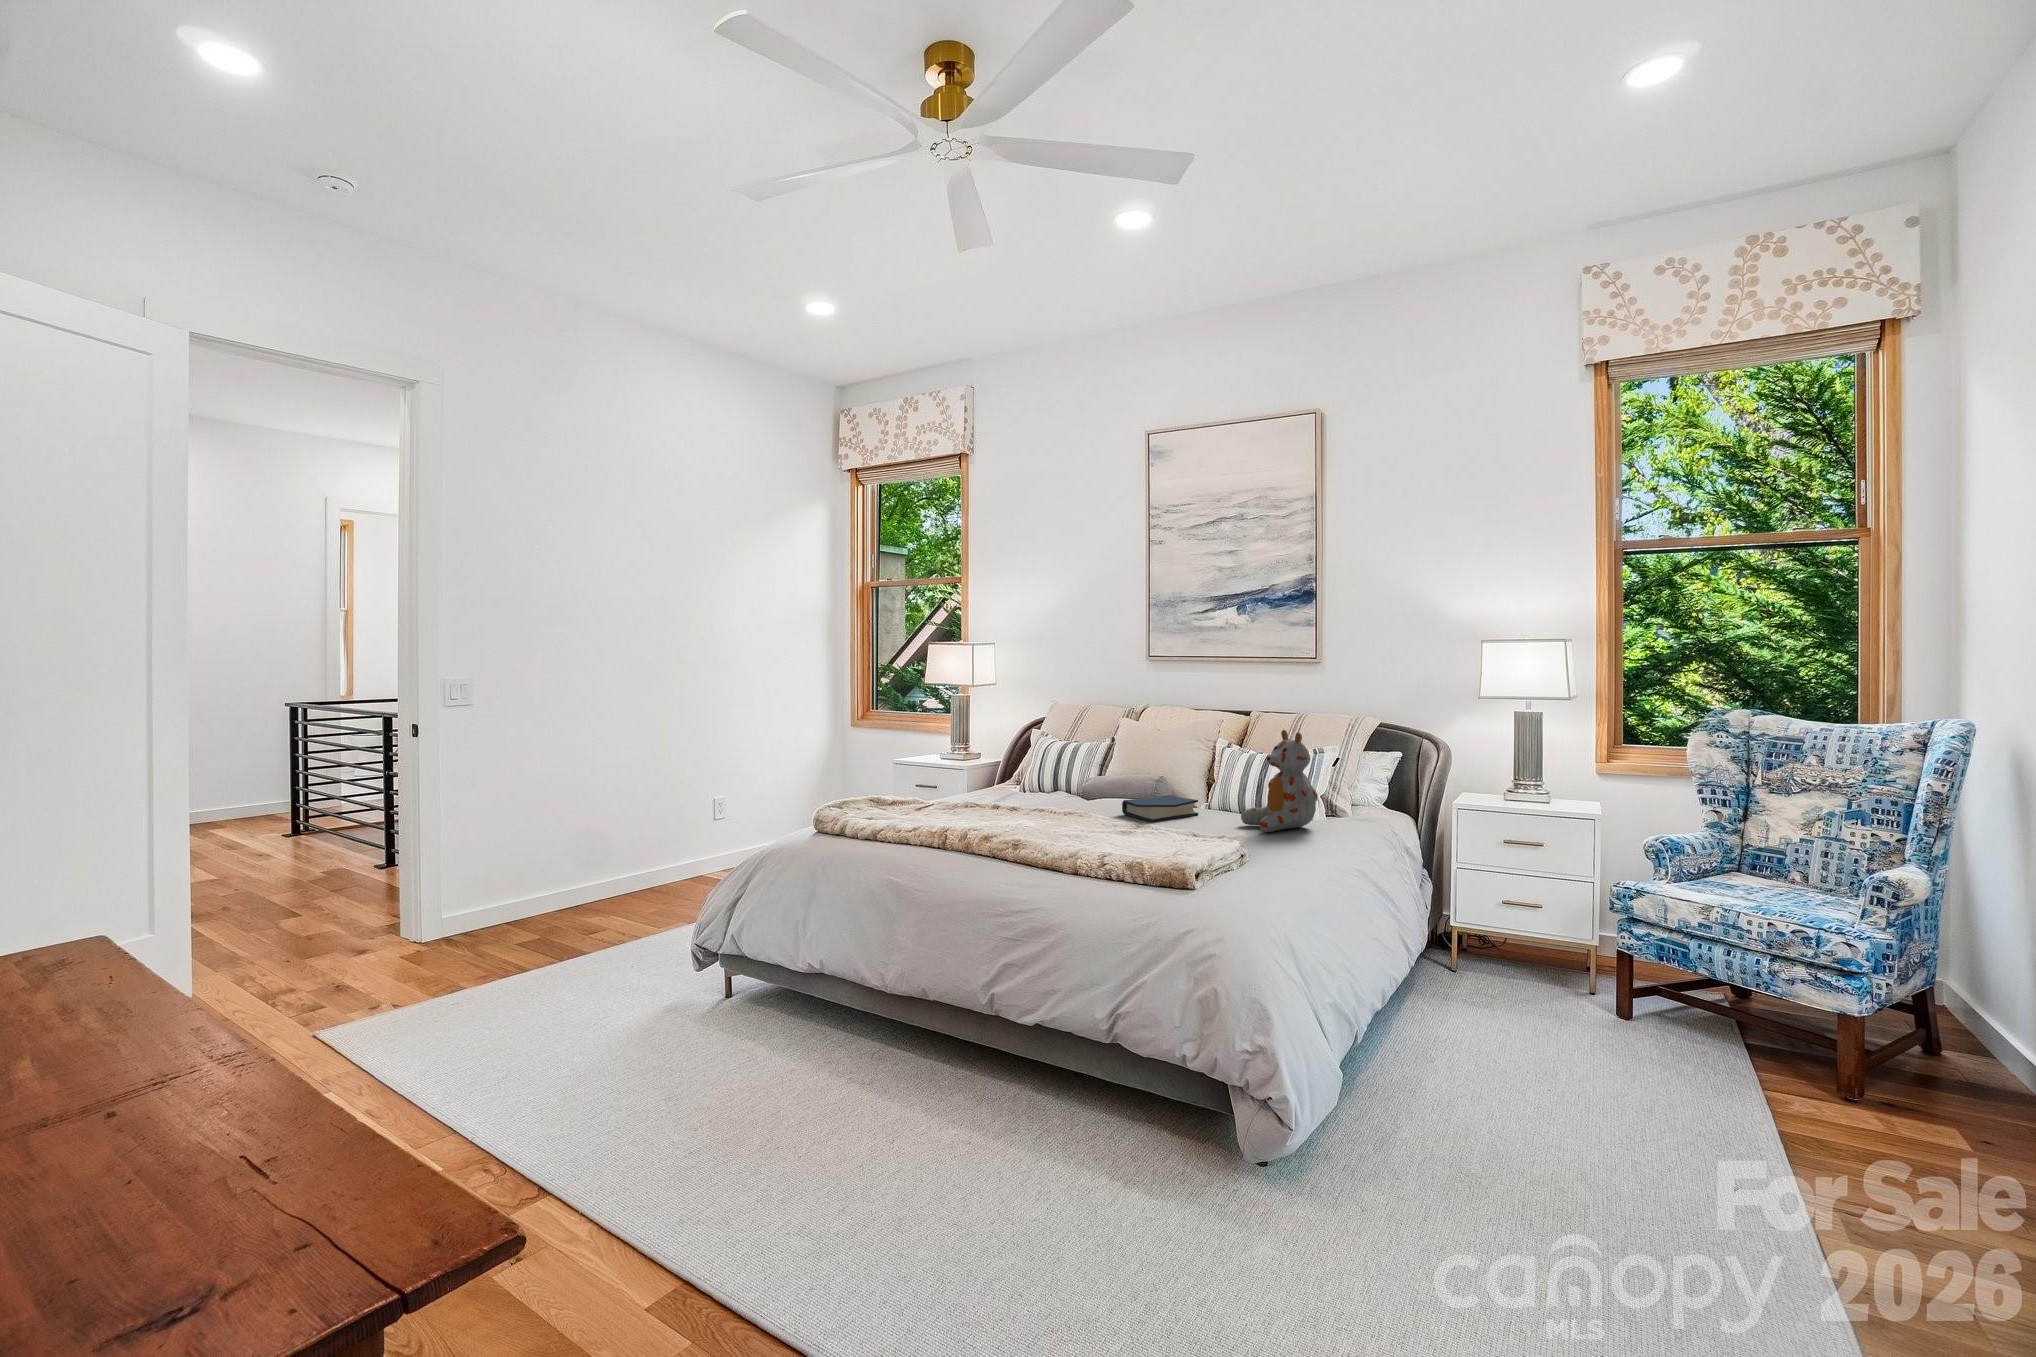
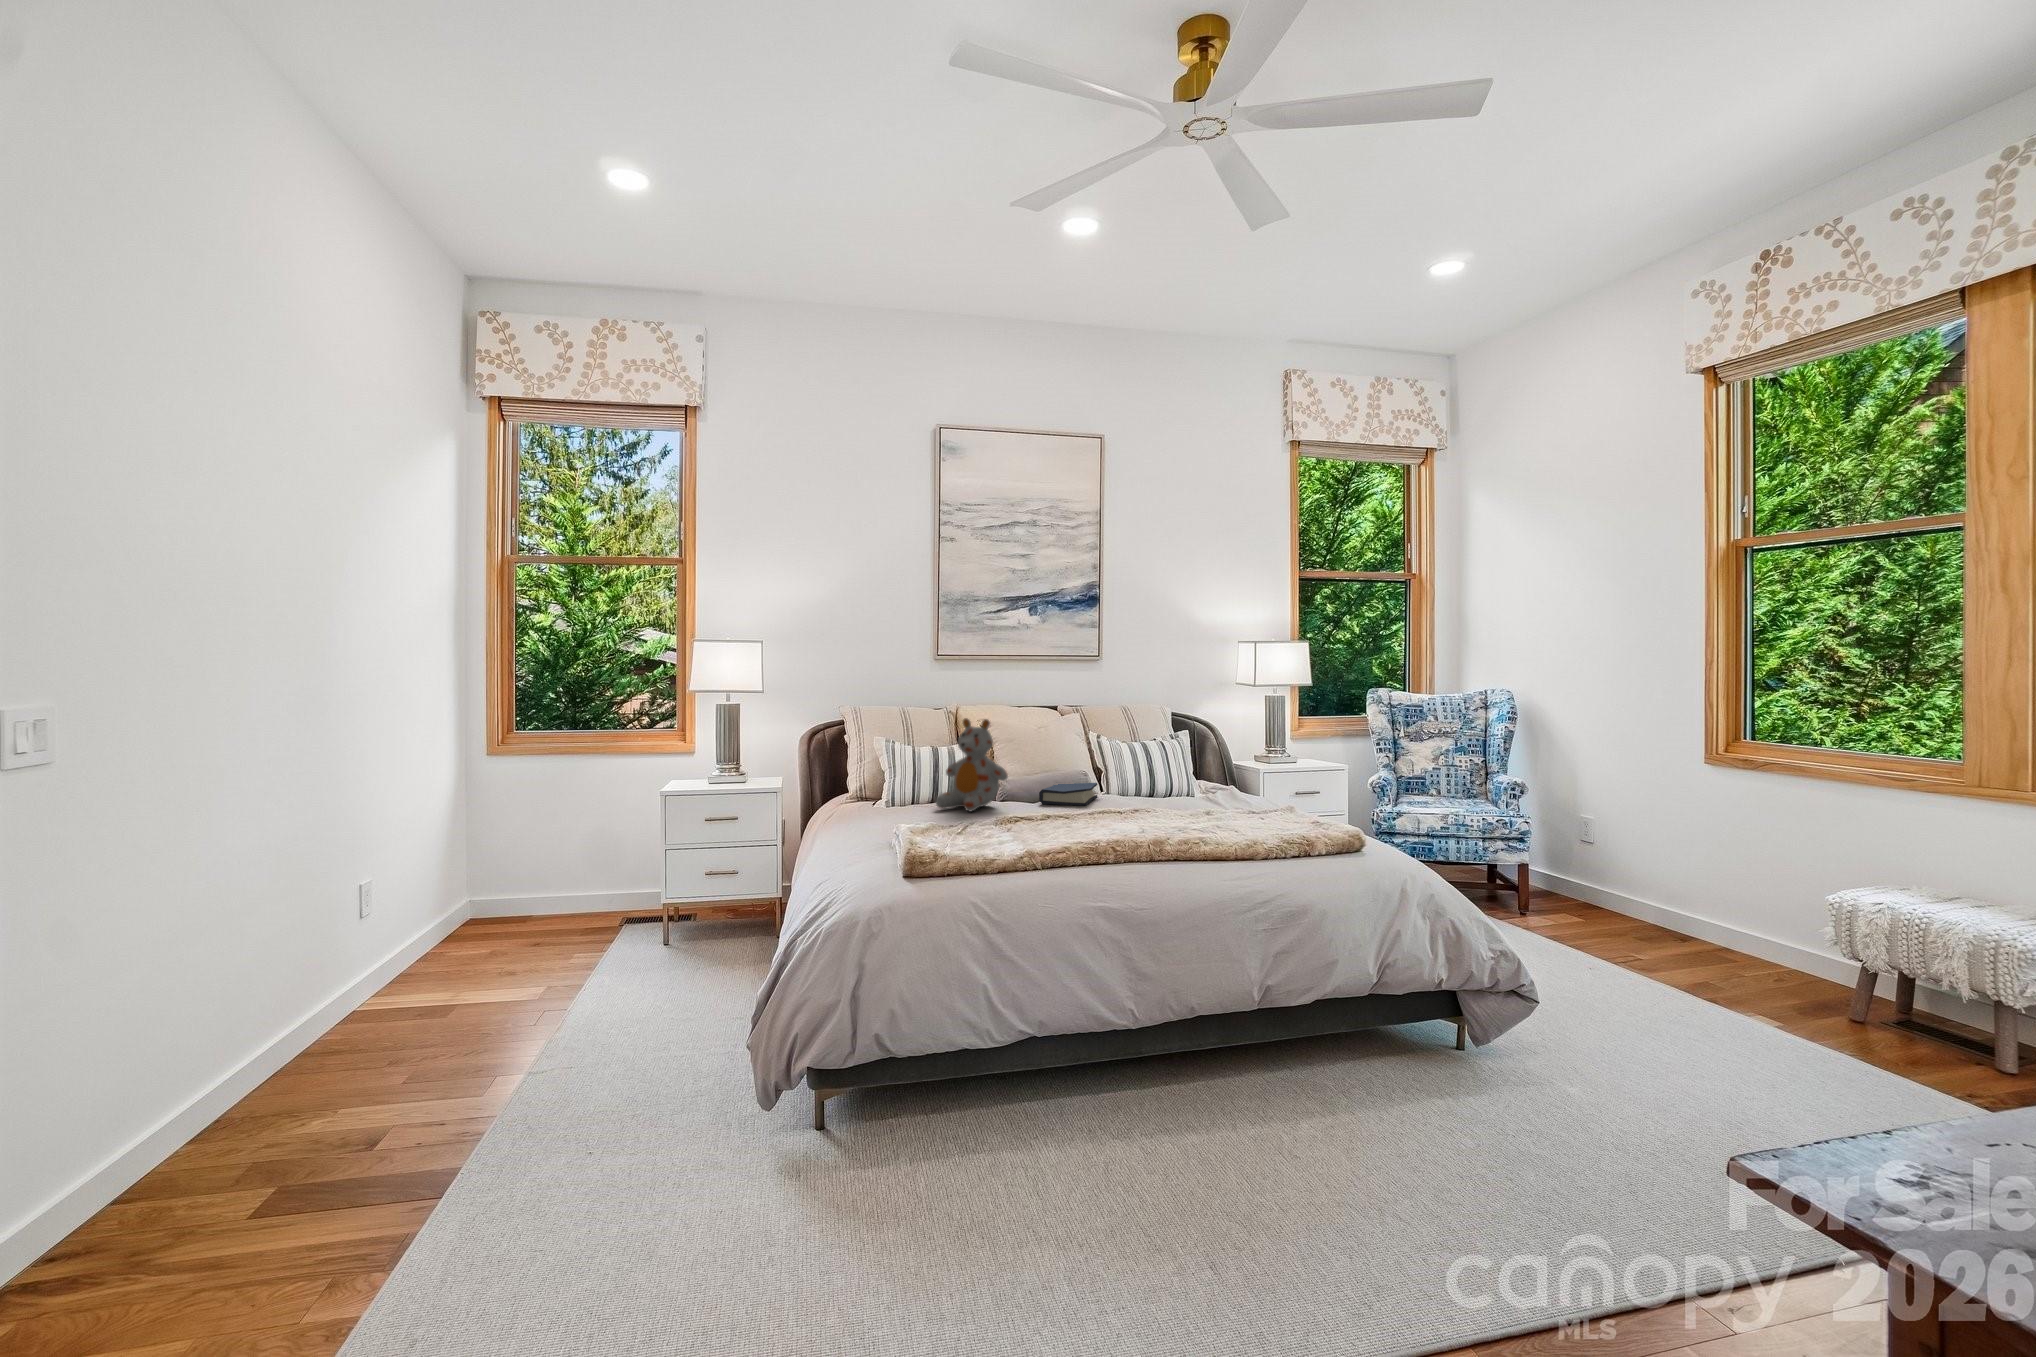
stuffed bear: present [1241,730,1318,832] -> present [935,718,1008,811]

